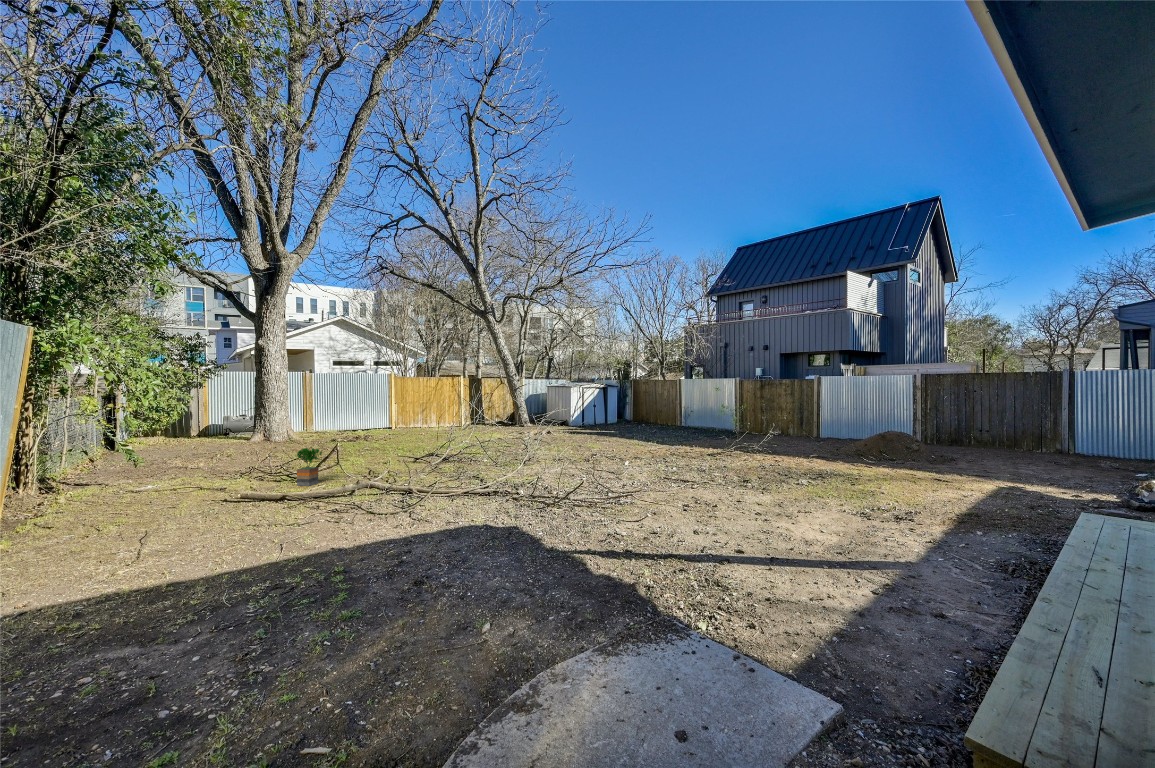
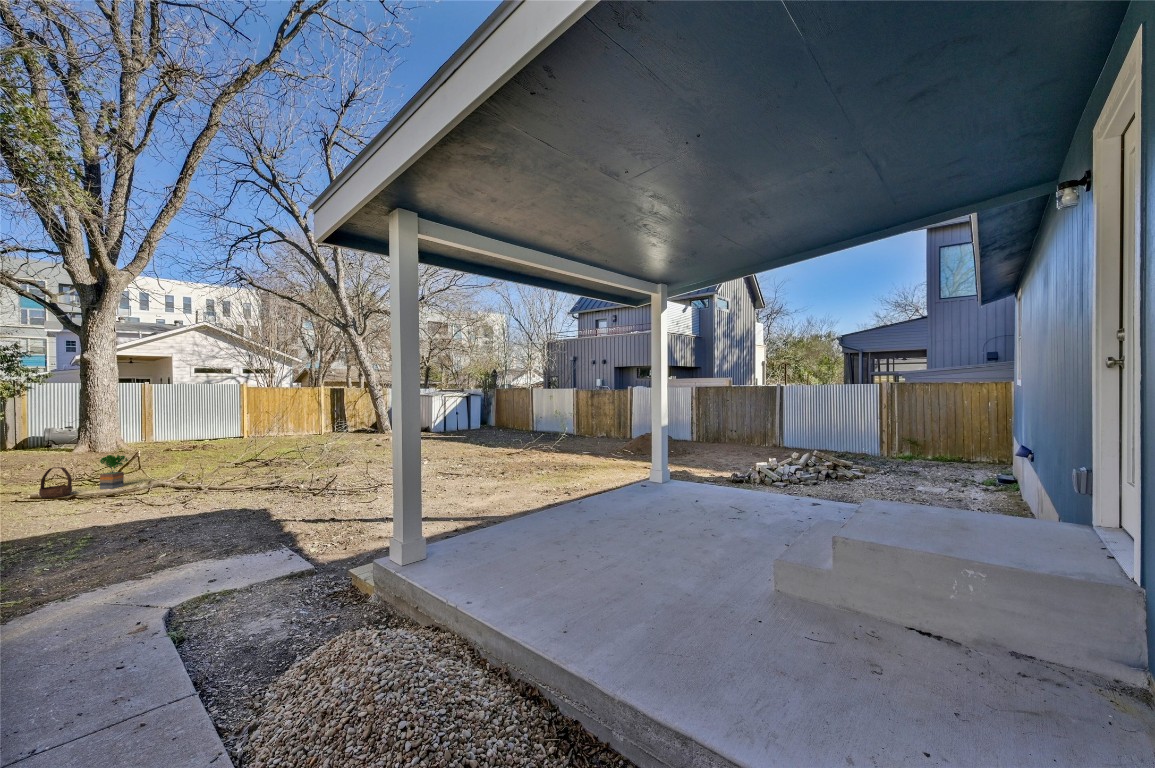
basket: none [244,461,273,496] -> present [39,467,72,498]

